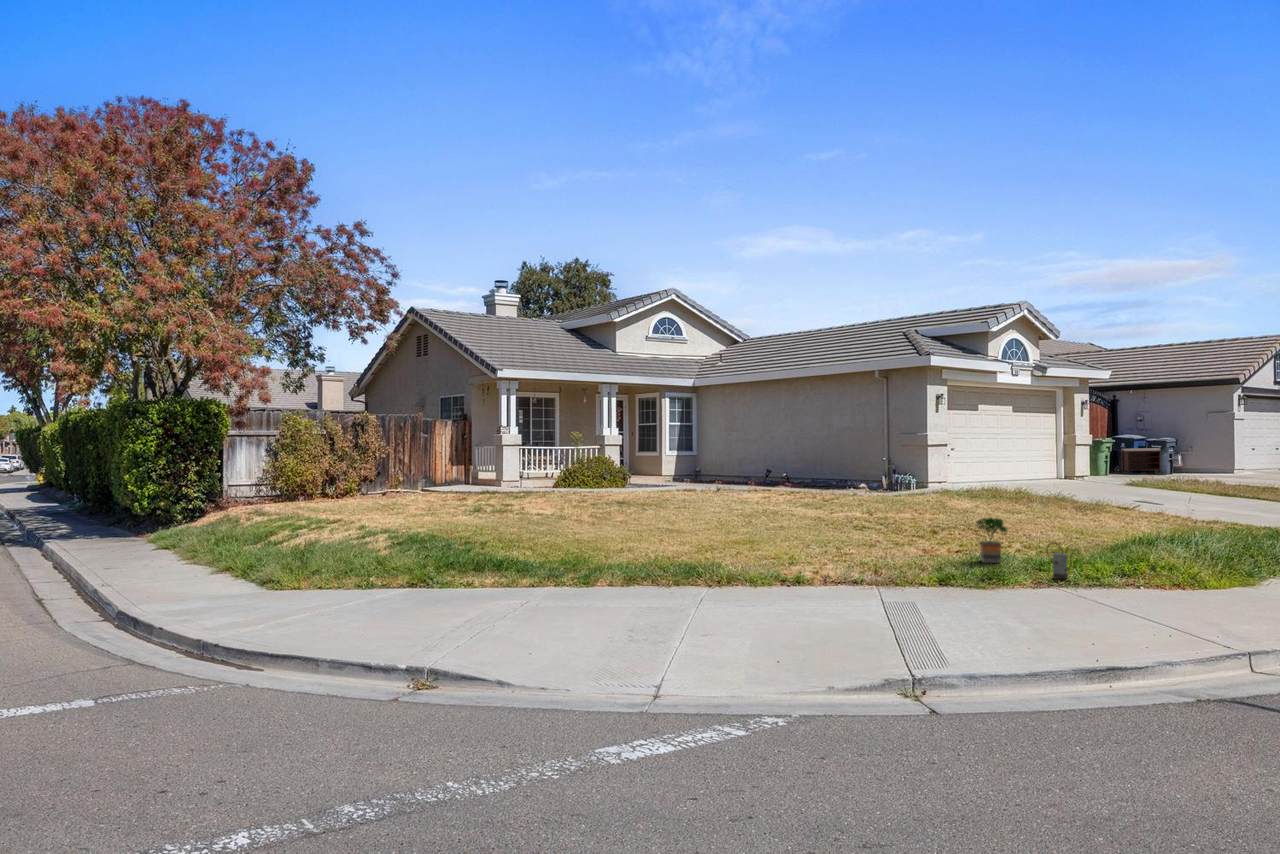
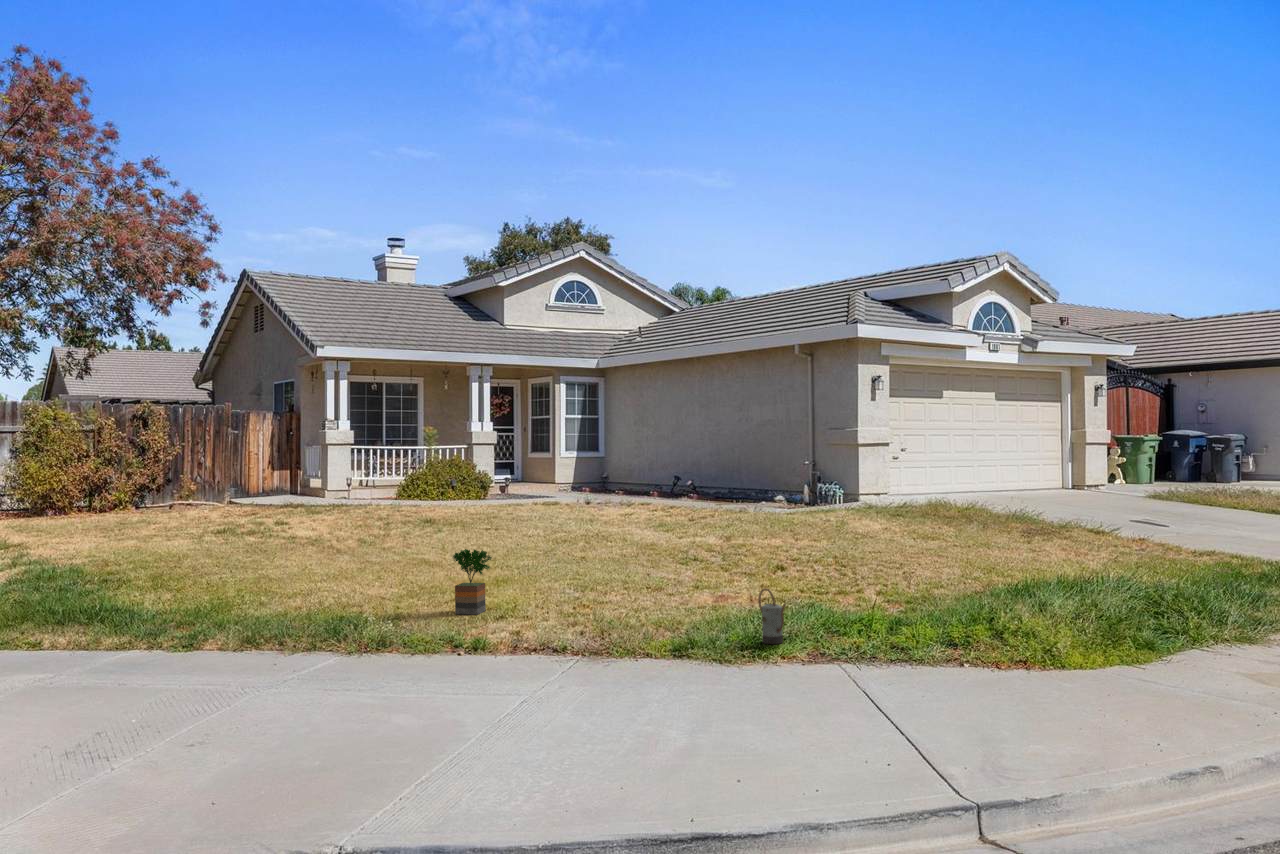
bench: present [1120,448,1161,472] -> none [1166,447,1221,479]
potted tree: present [976,517,1007,563] -> present [453,549,492,615]

